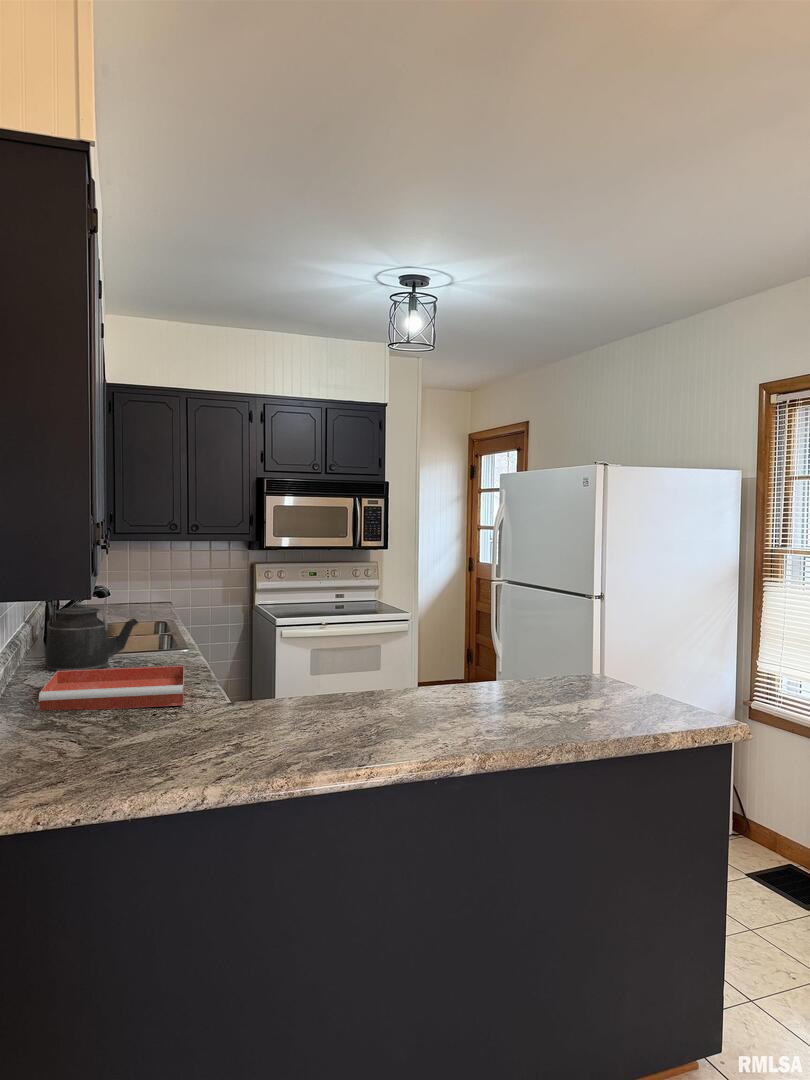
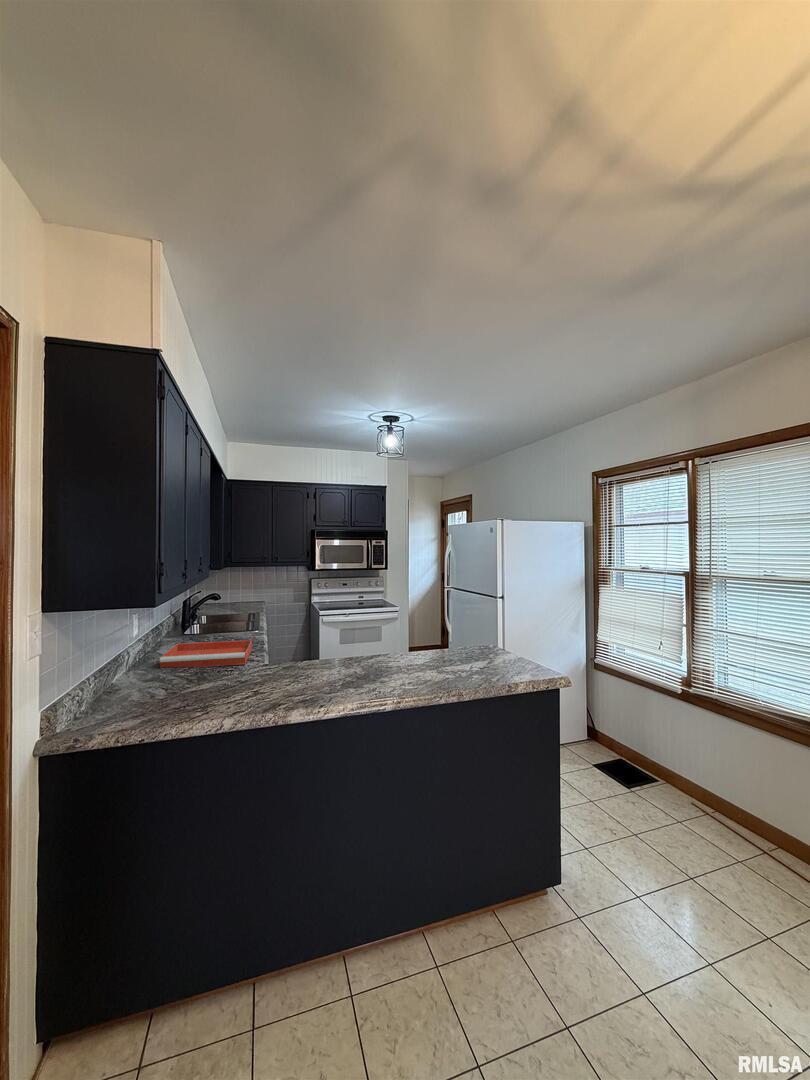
kettle: present [45,585,138,671] -> none [176,594,231,644]

